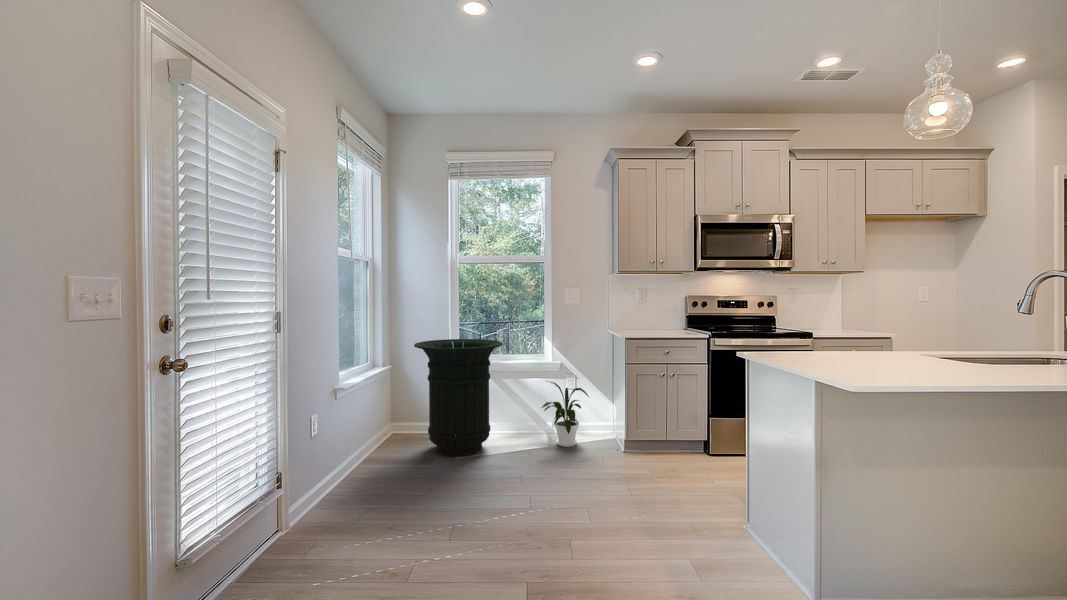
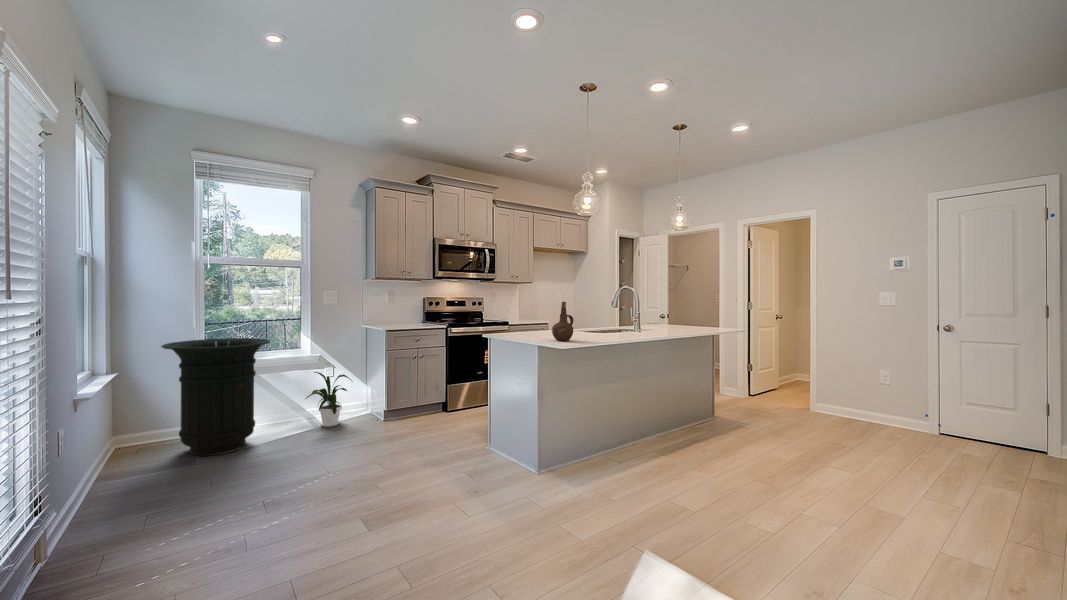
ceramic pitcher: none [840,302,891,377] -> present [552,302,573,341]

